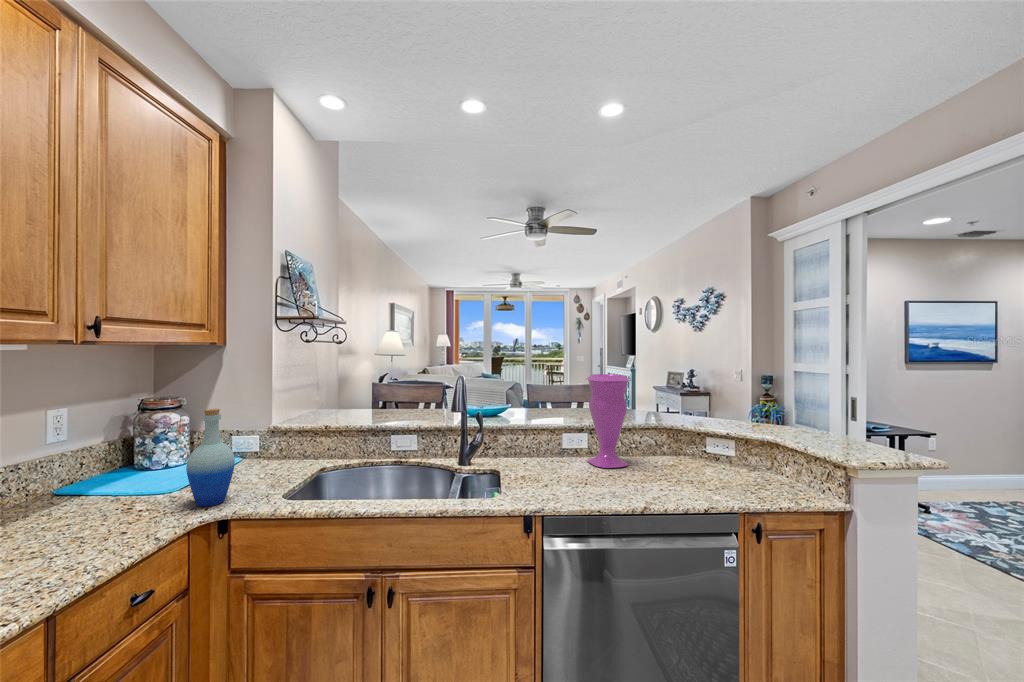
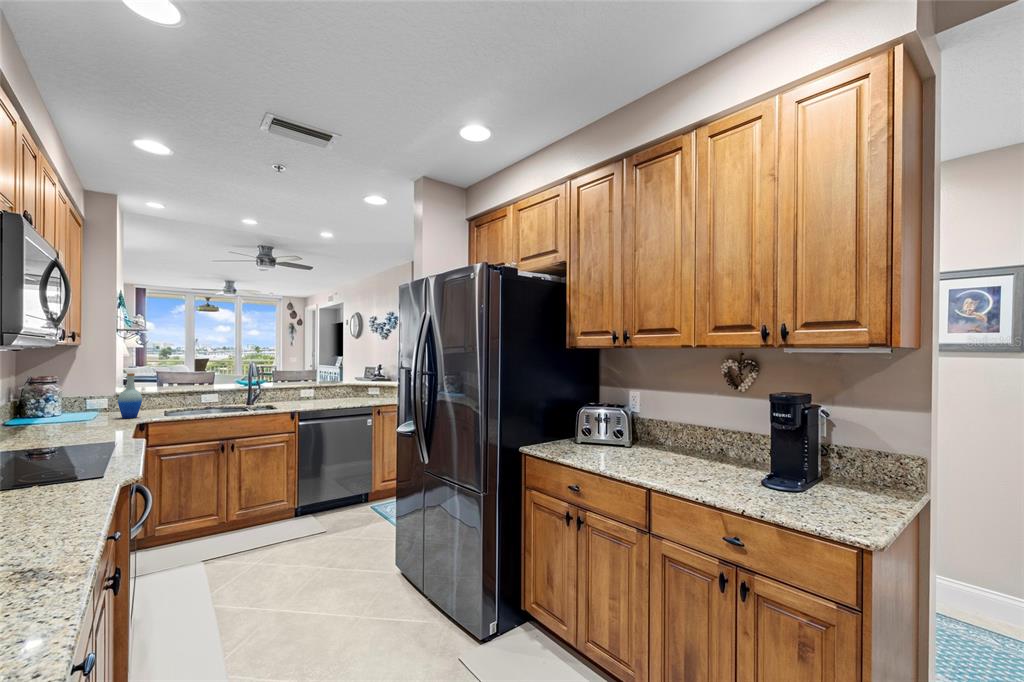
vase: present [587,374,630,468] -> none [315,360,337,403]

